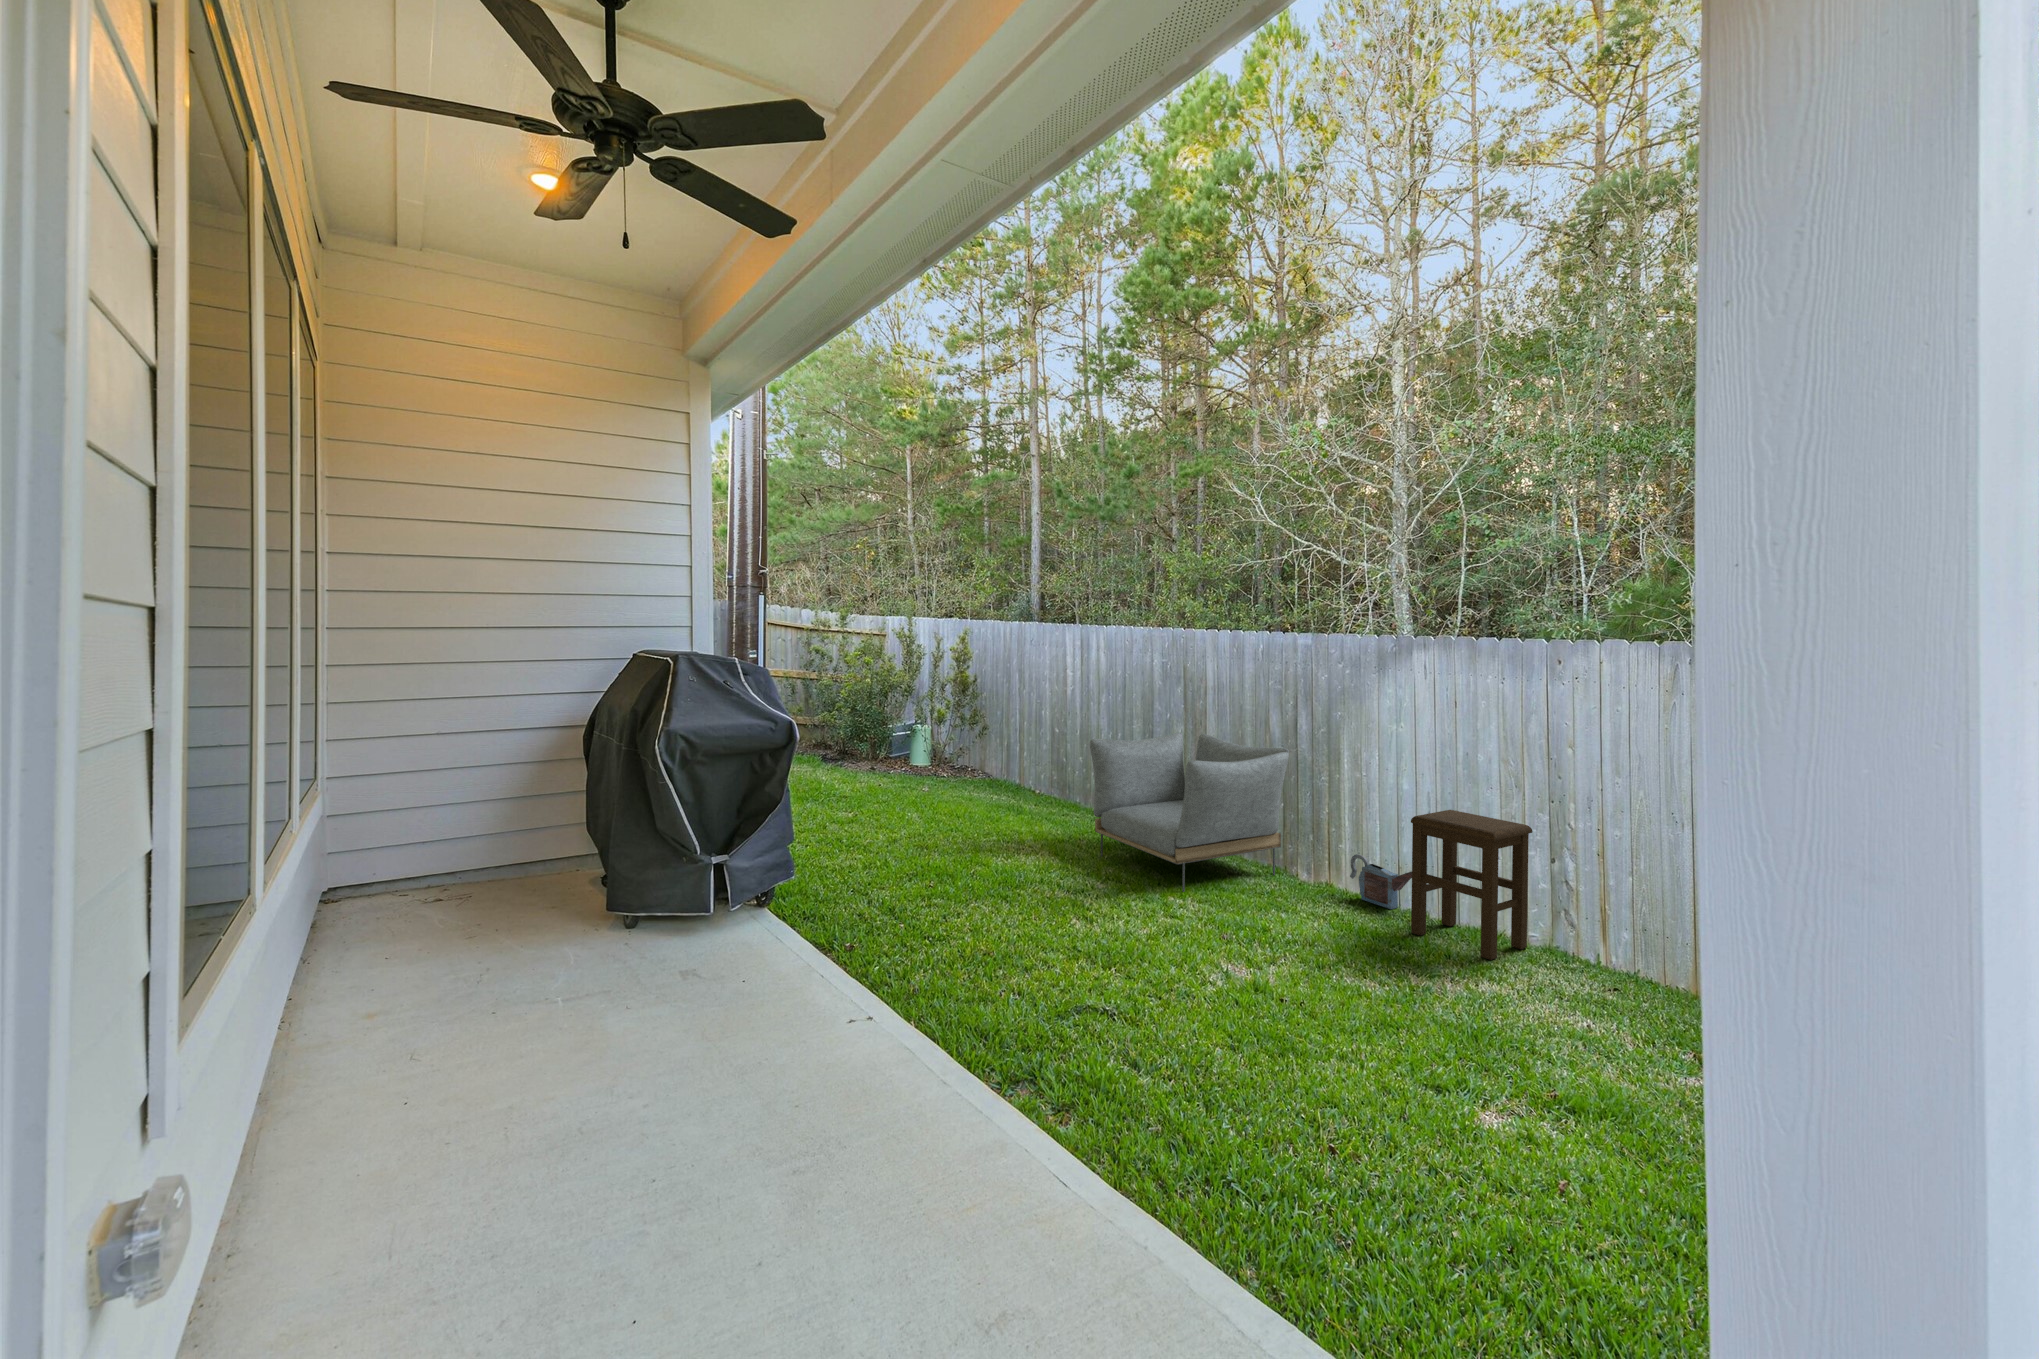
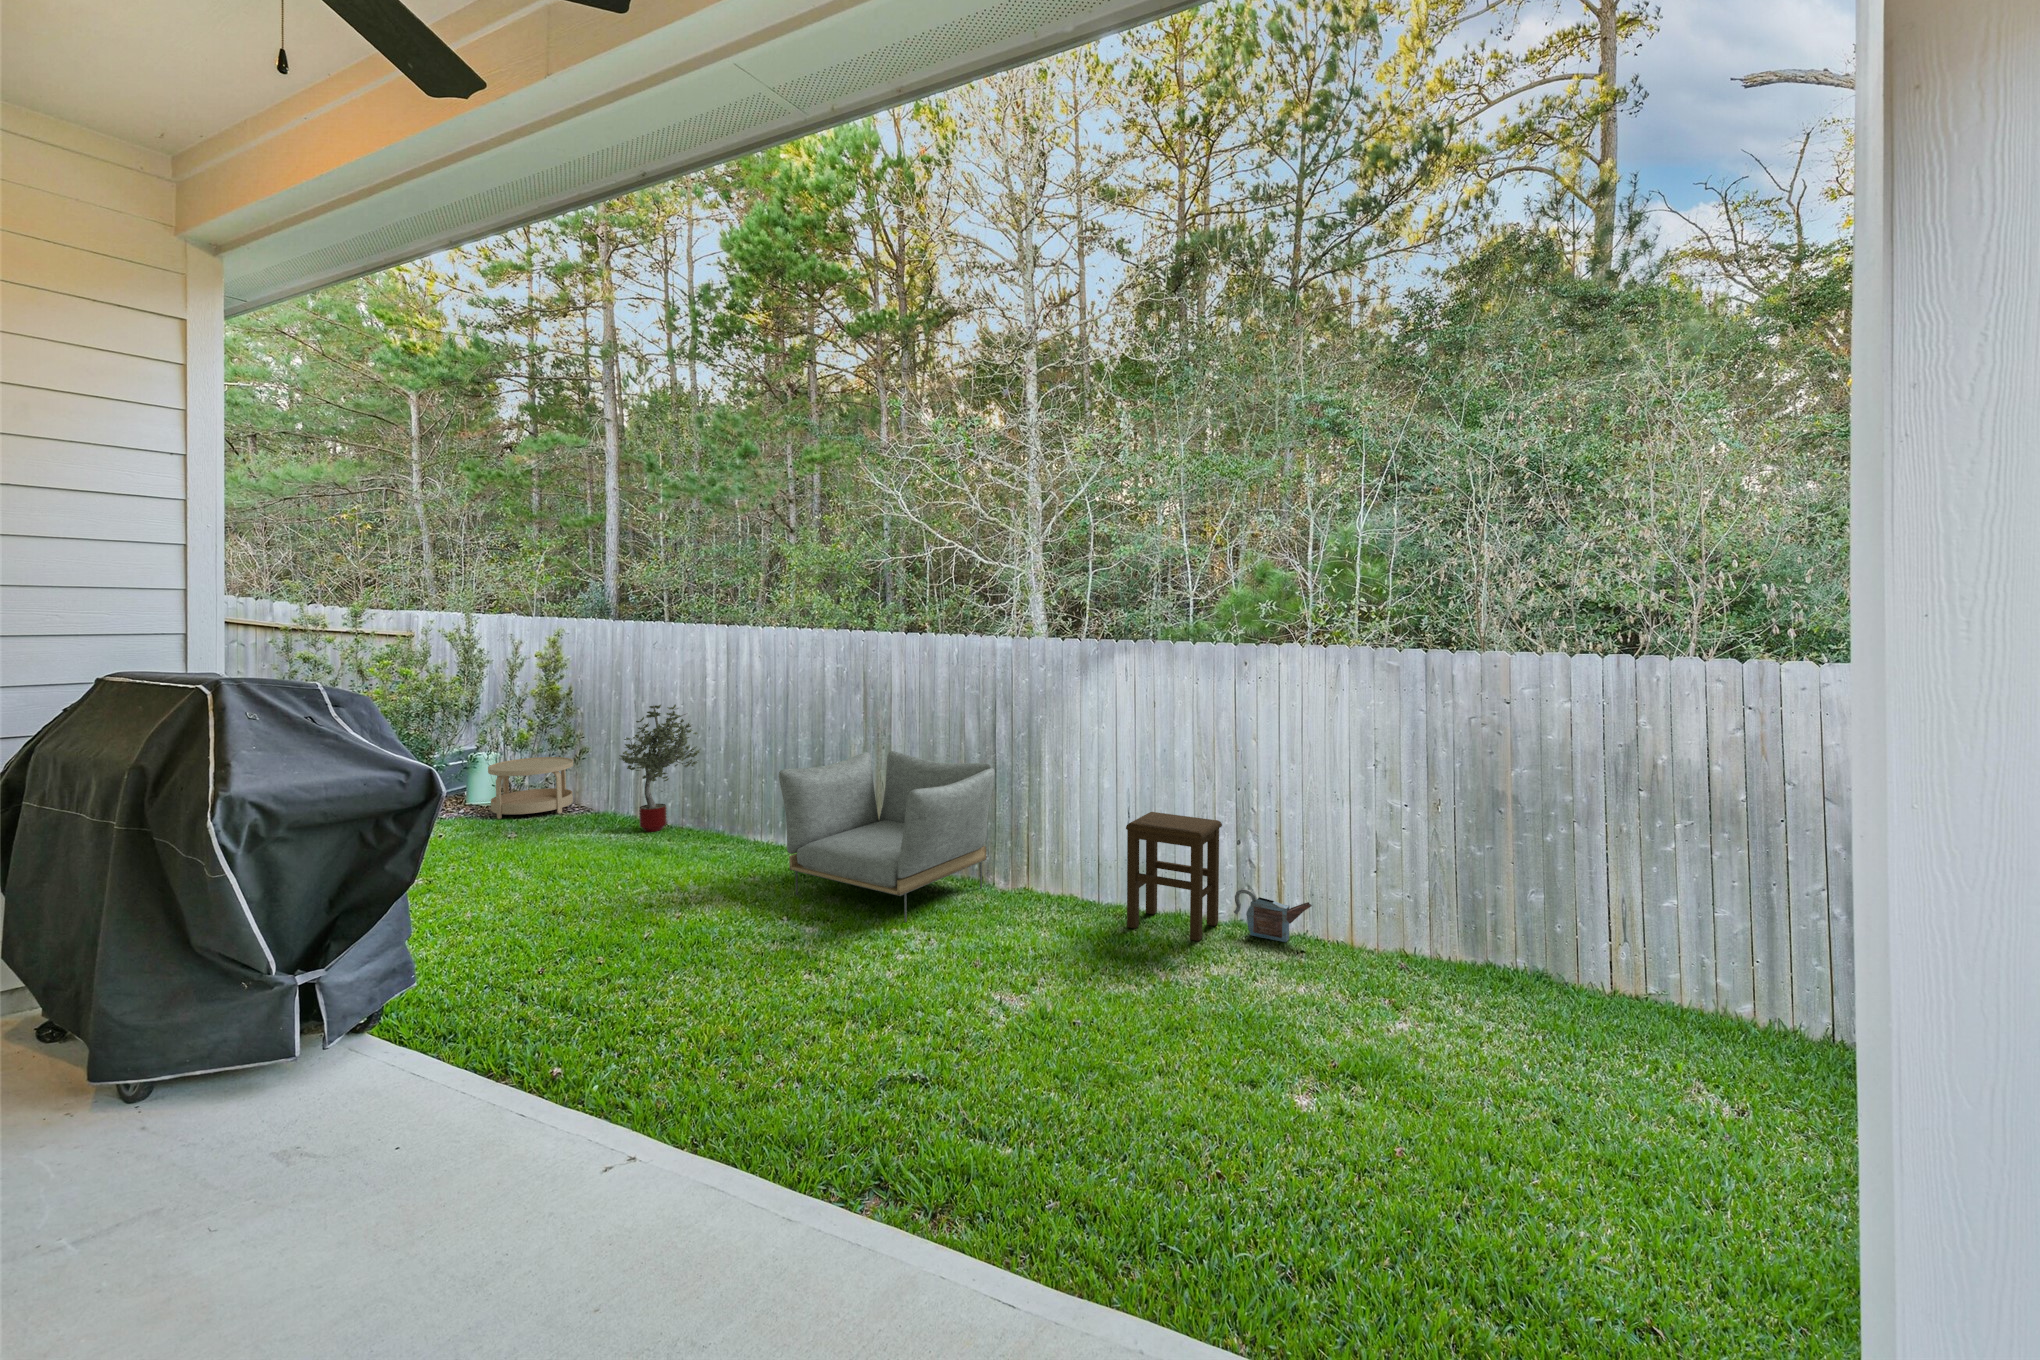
potted tree: none [998,685,1060,796] -> present [620,705,700,832]
side table: none [912,730,972,777] -> present [488,757,573,819]
watering can: present [1350,854,1412,909] -> present [1234,889,1312,942]

